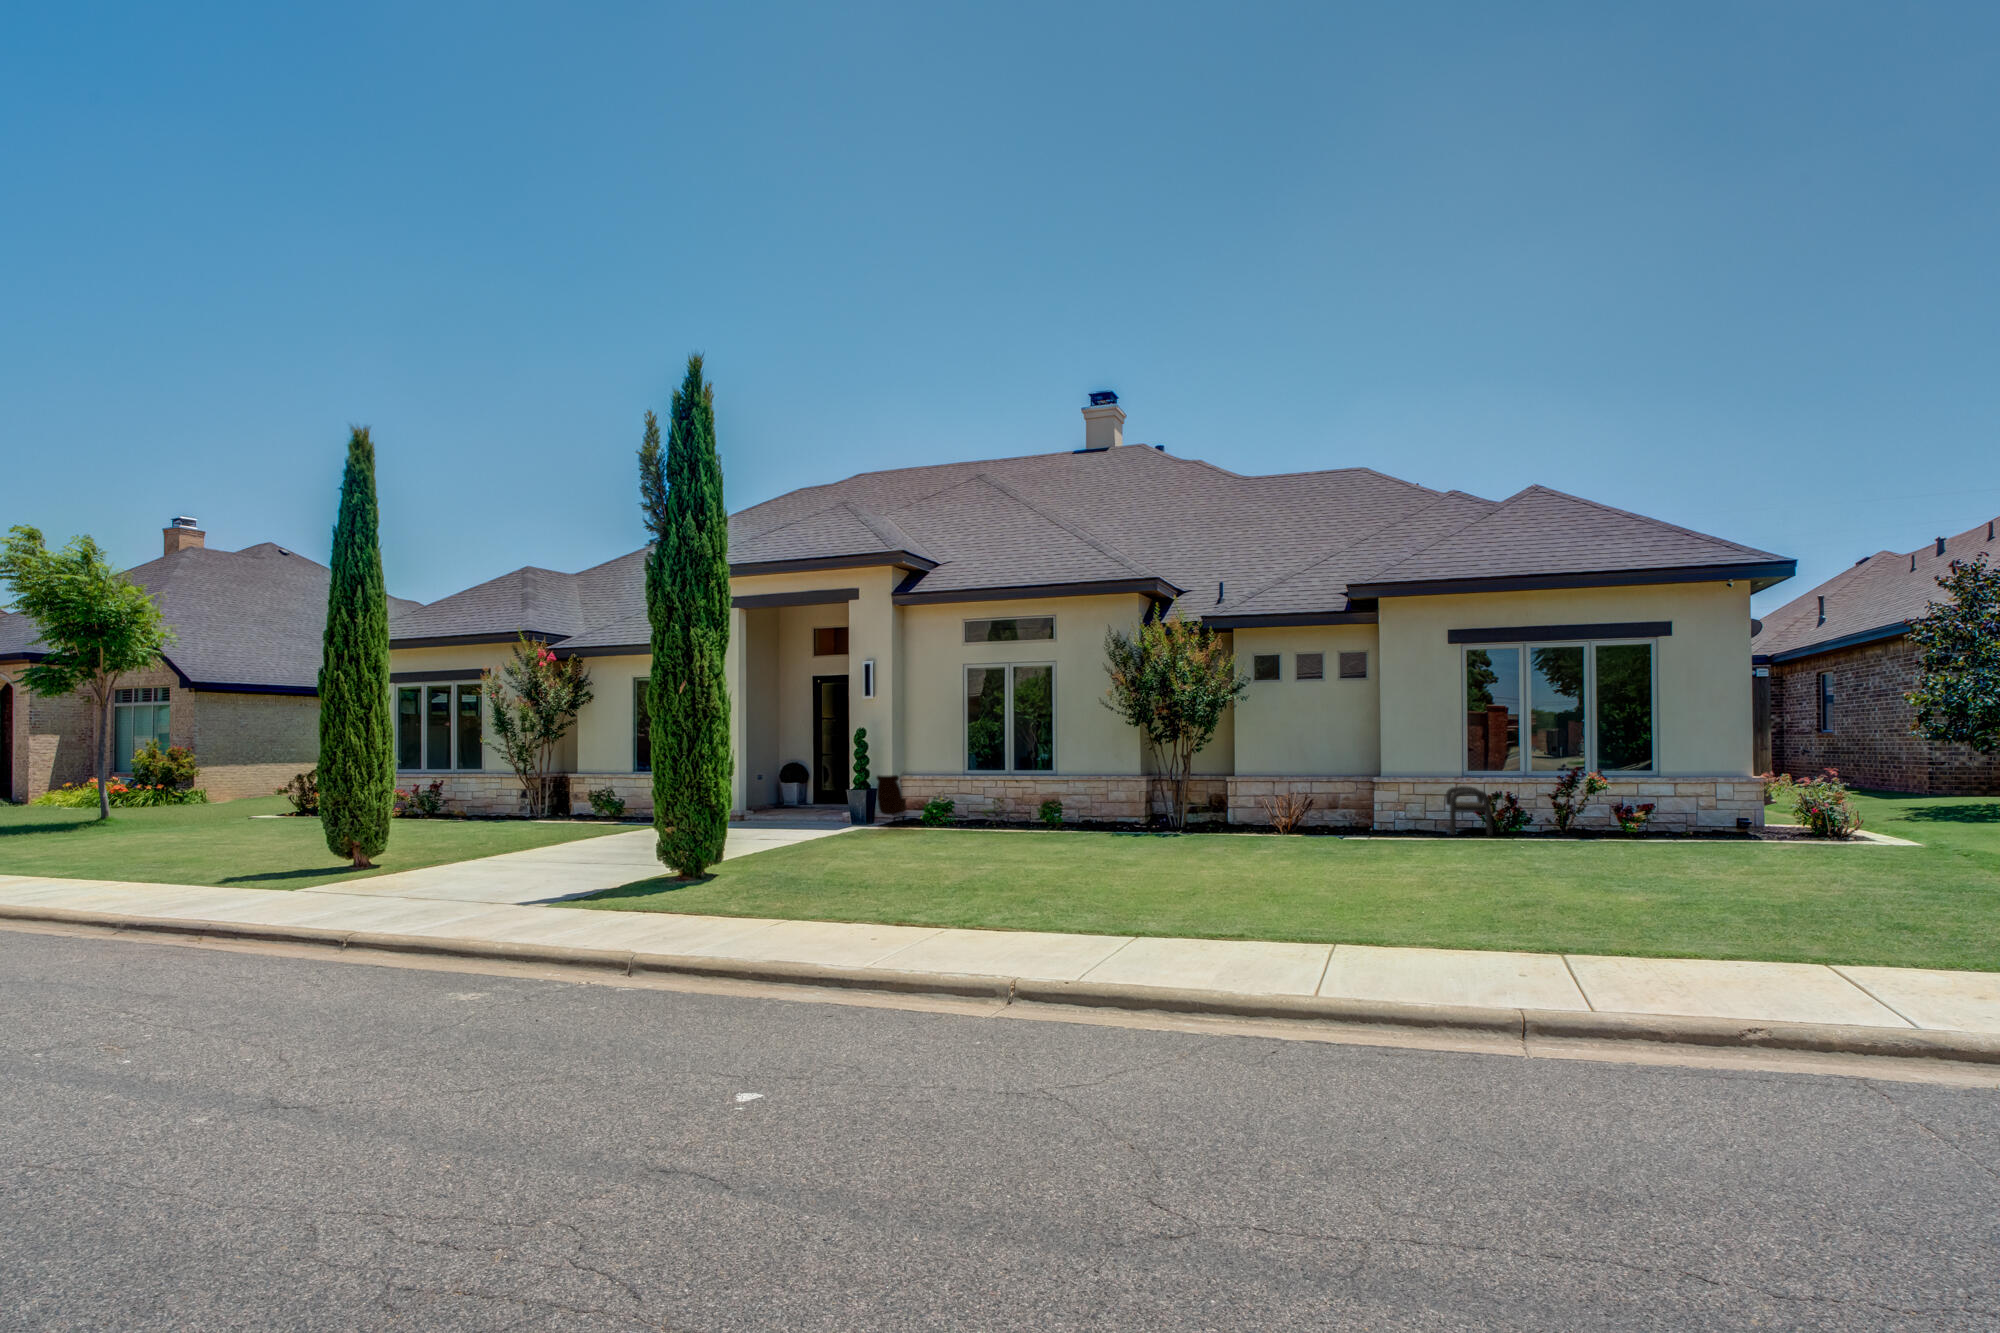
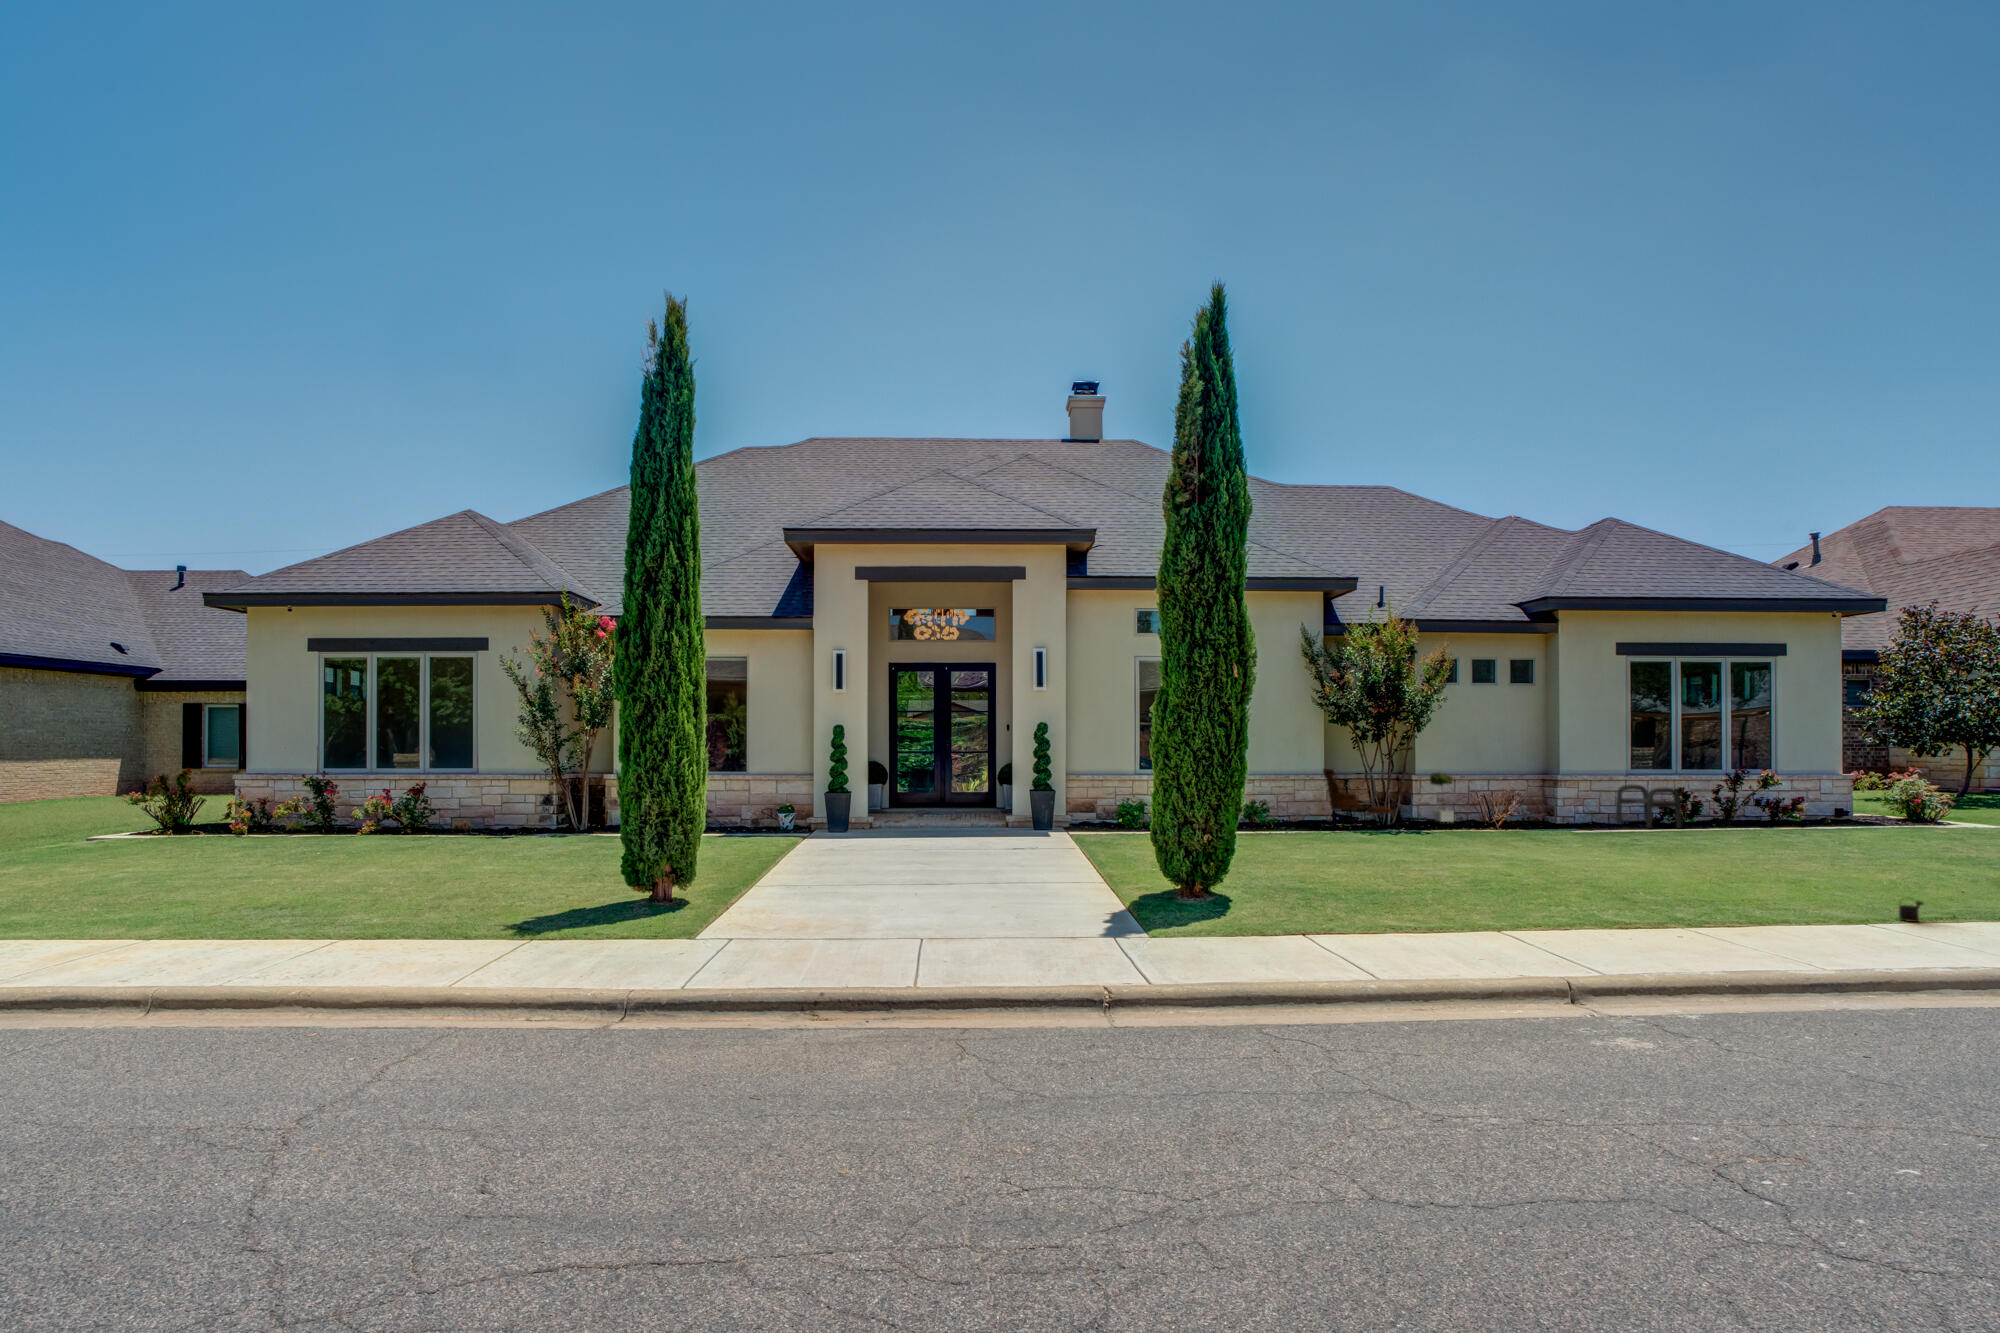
potted tree: none [1249,773,1272,824] -> present [1430,773,1454,822]
lounge chair: present [877,775,907,827] -> present [1323,769,1392,821]
watering can: none [1177,907,1217,934] -> present [1899,901,1923,922]

